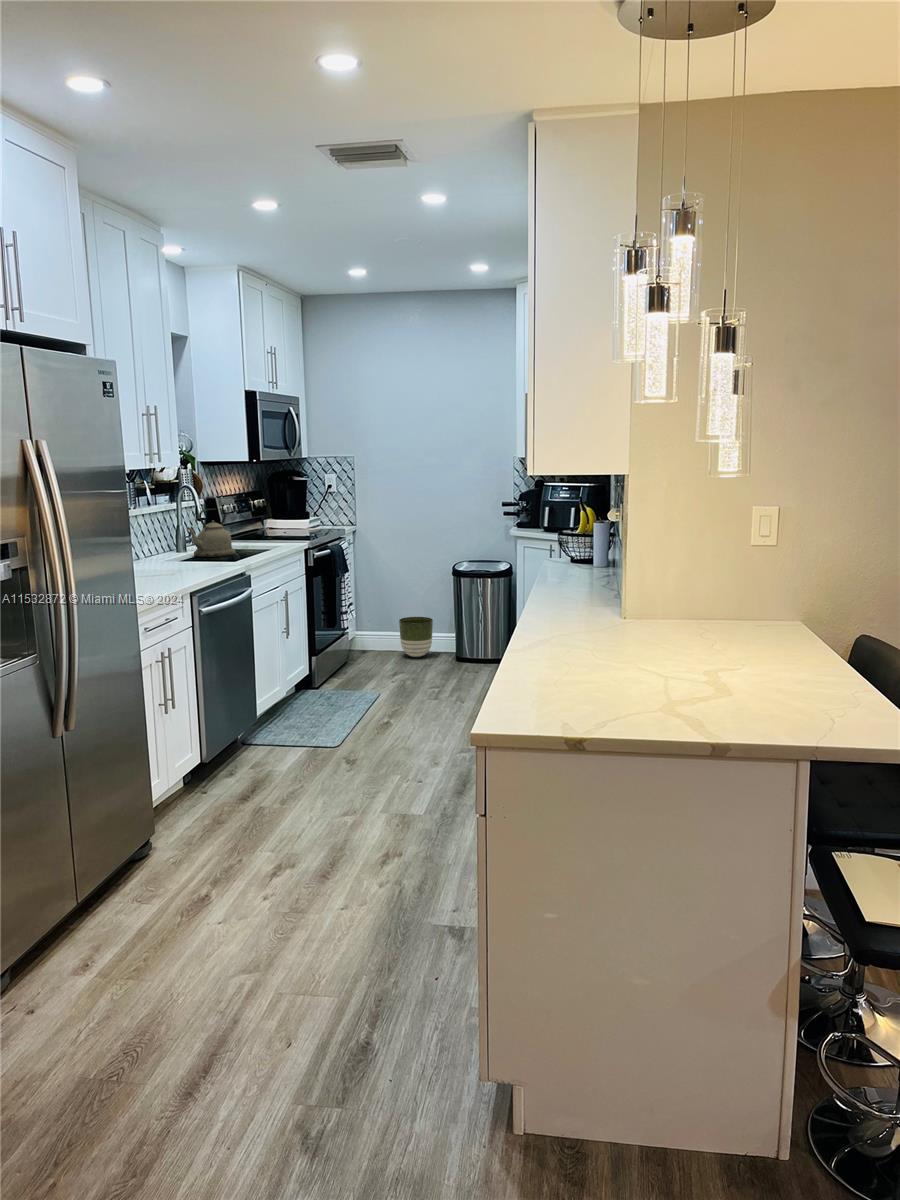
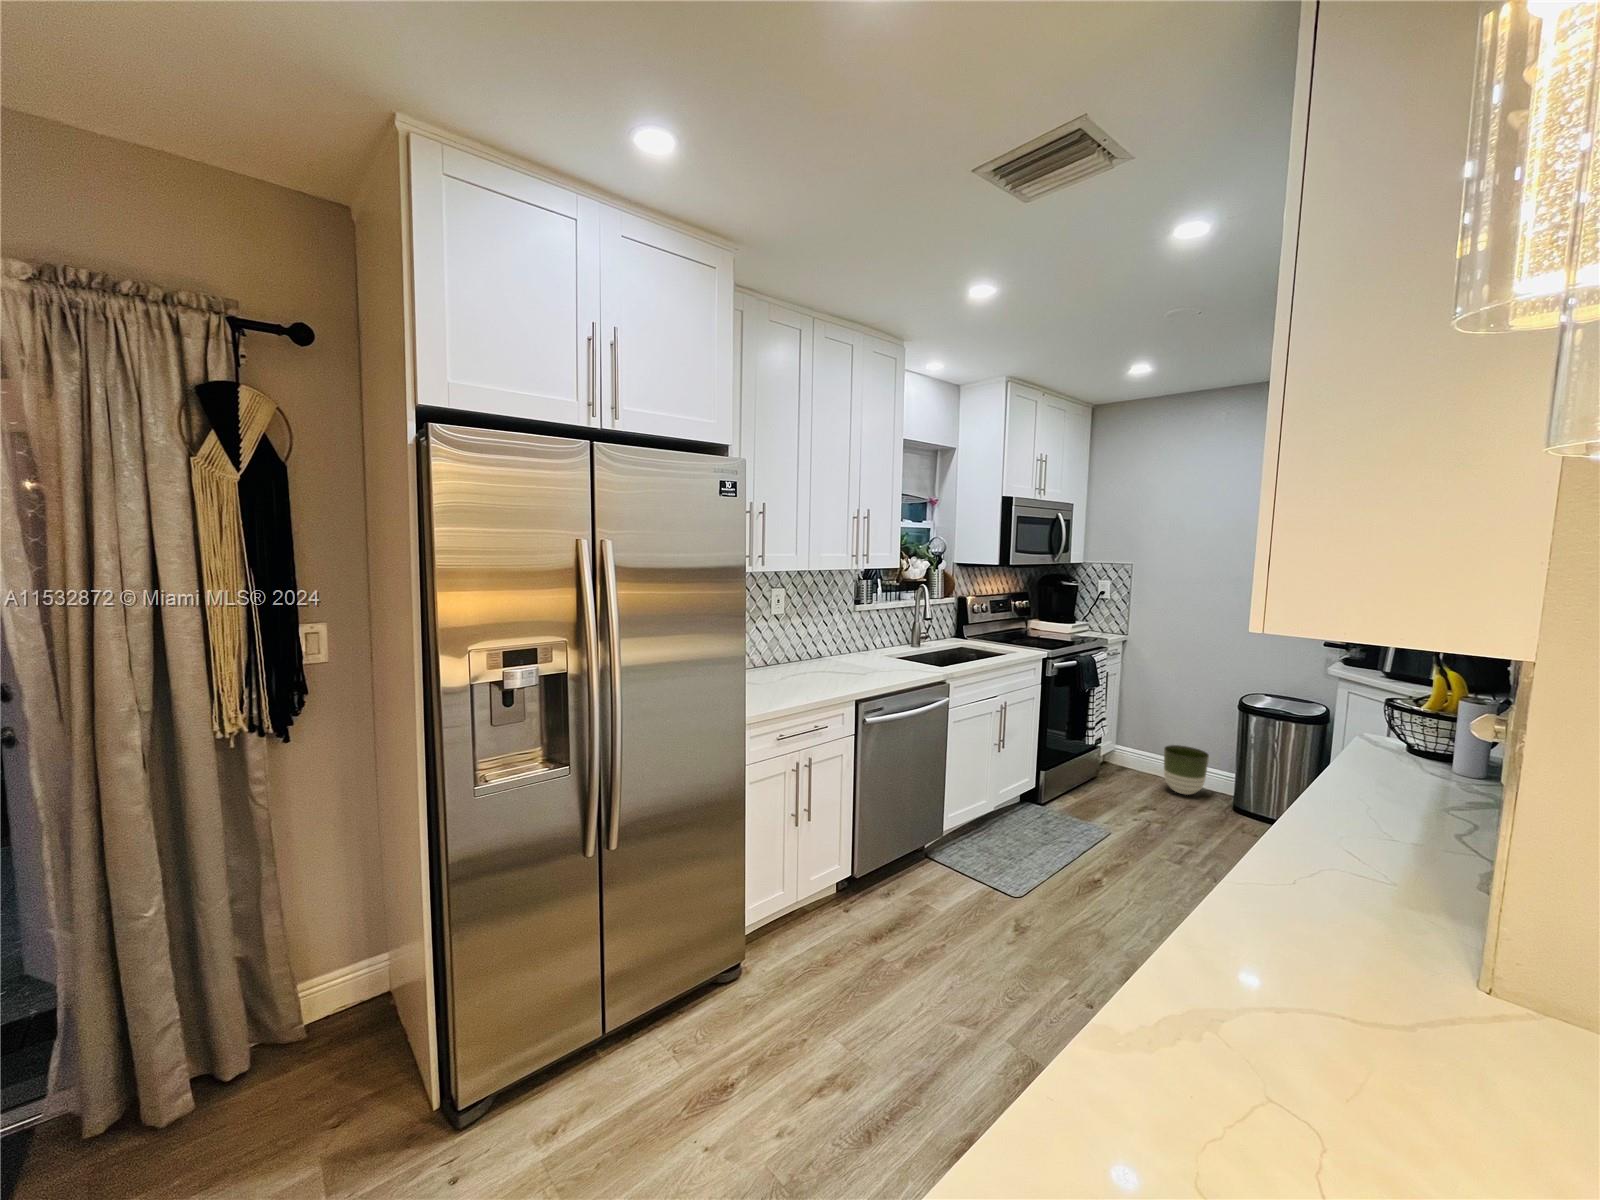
kettle: present [187,509,235,557] -> none [909,612,957,660]

